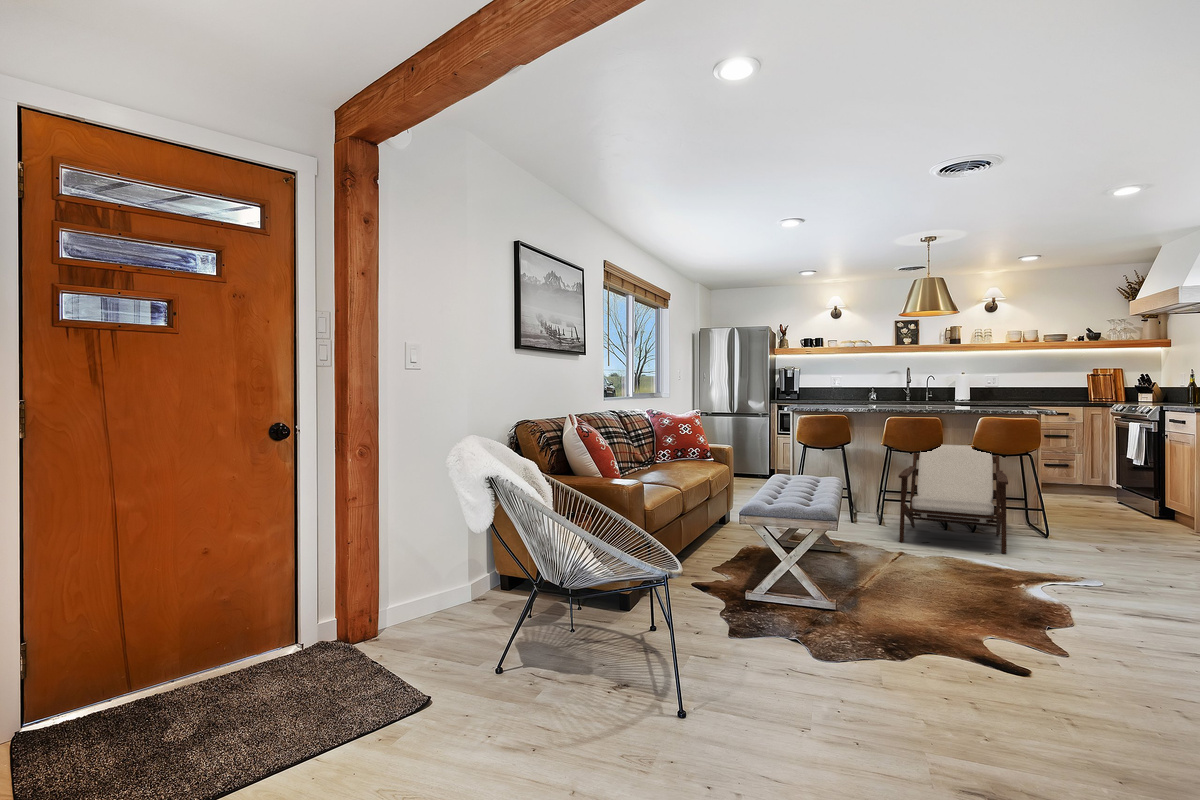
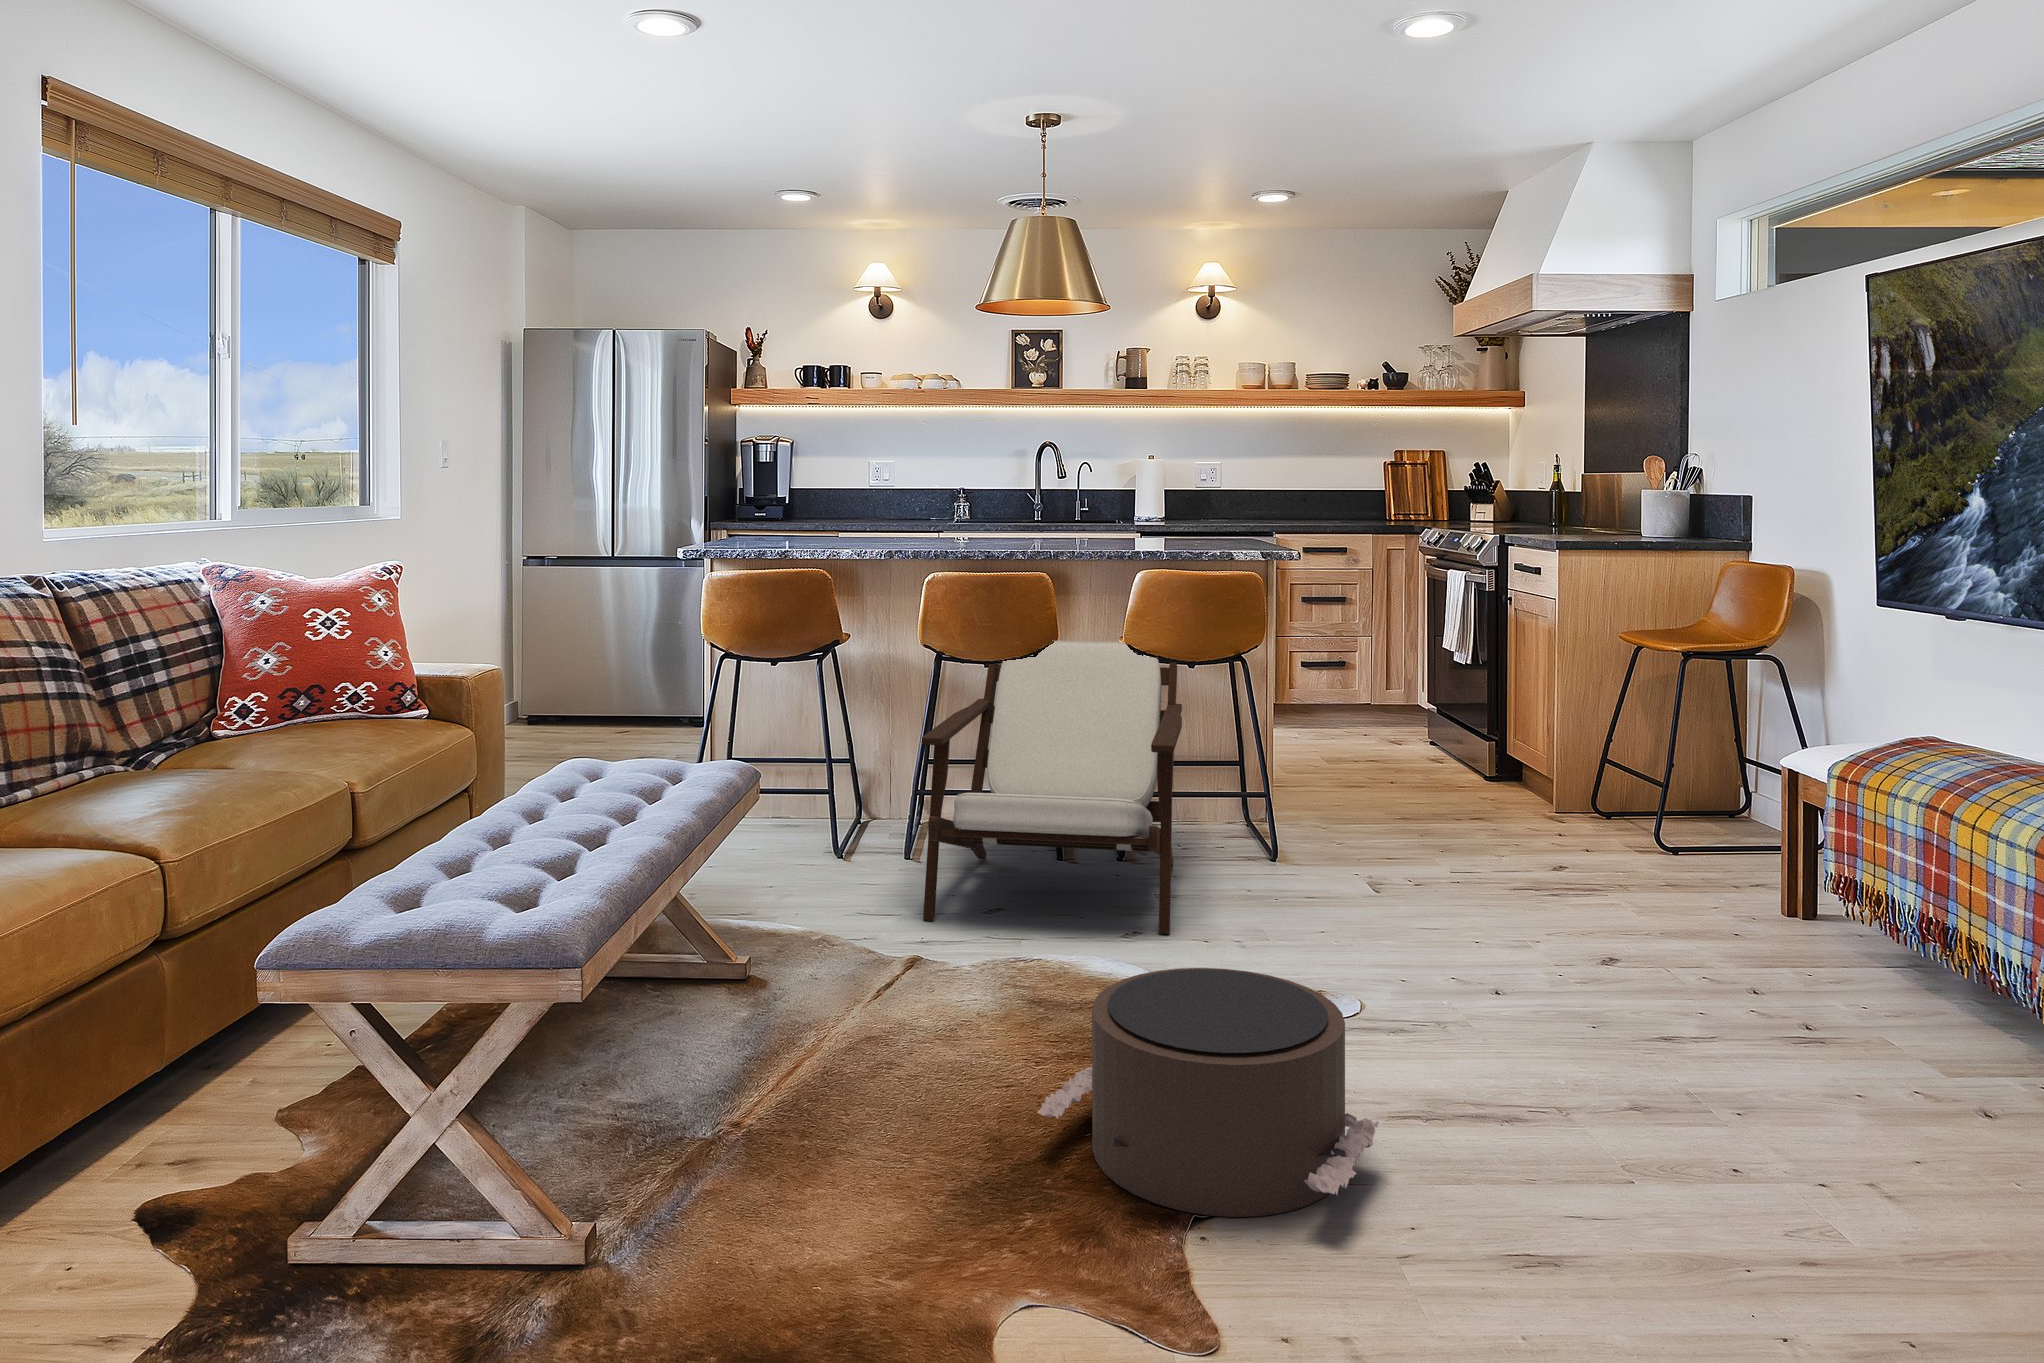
pouf: none [979,549,1119,623] -> present [1037,968,1379,1217]

